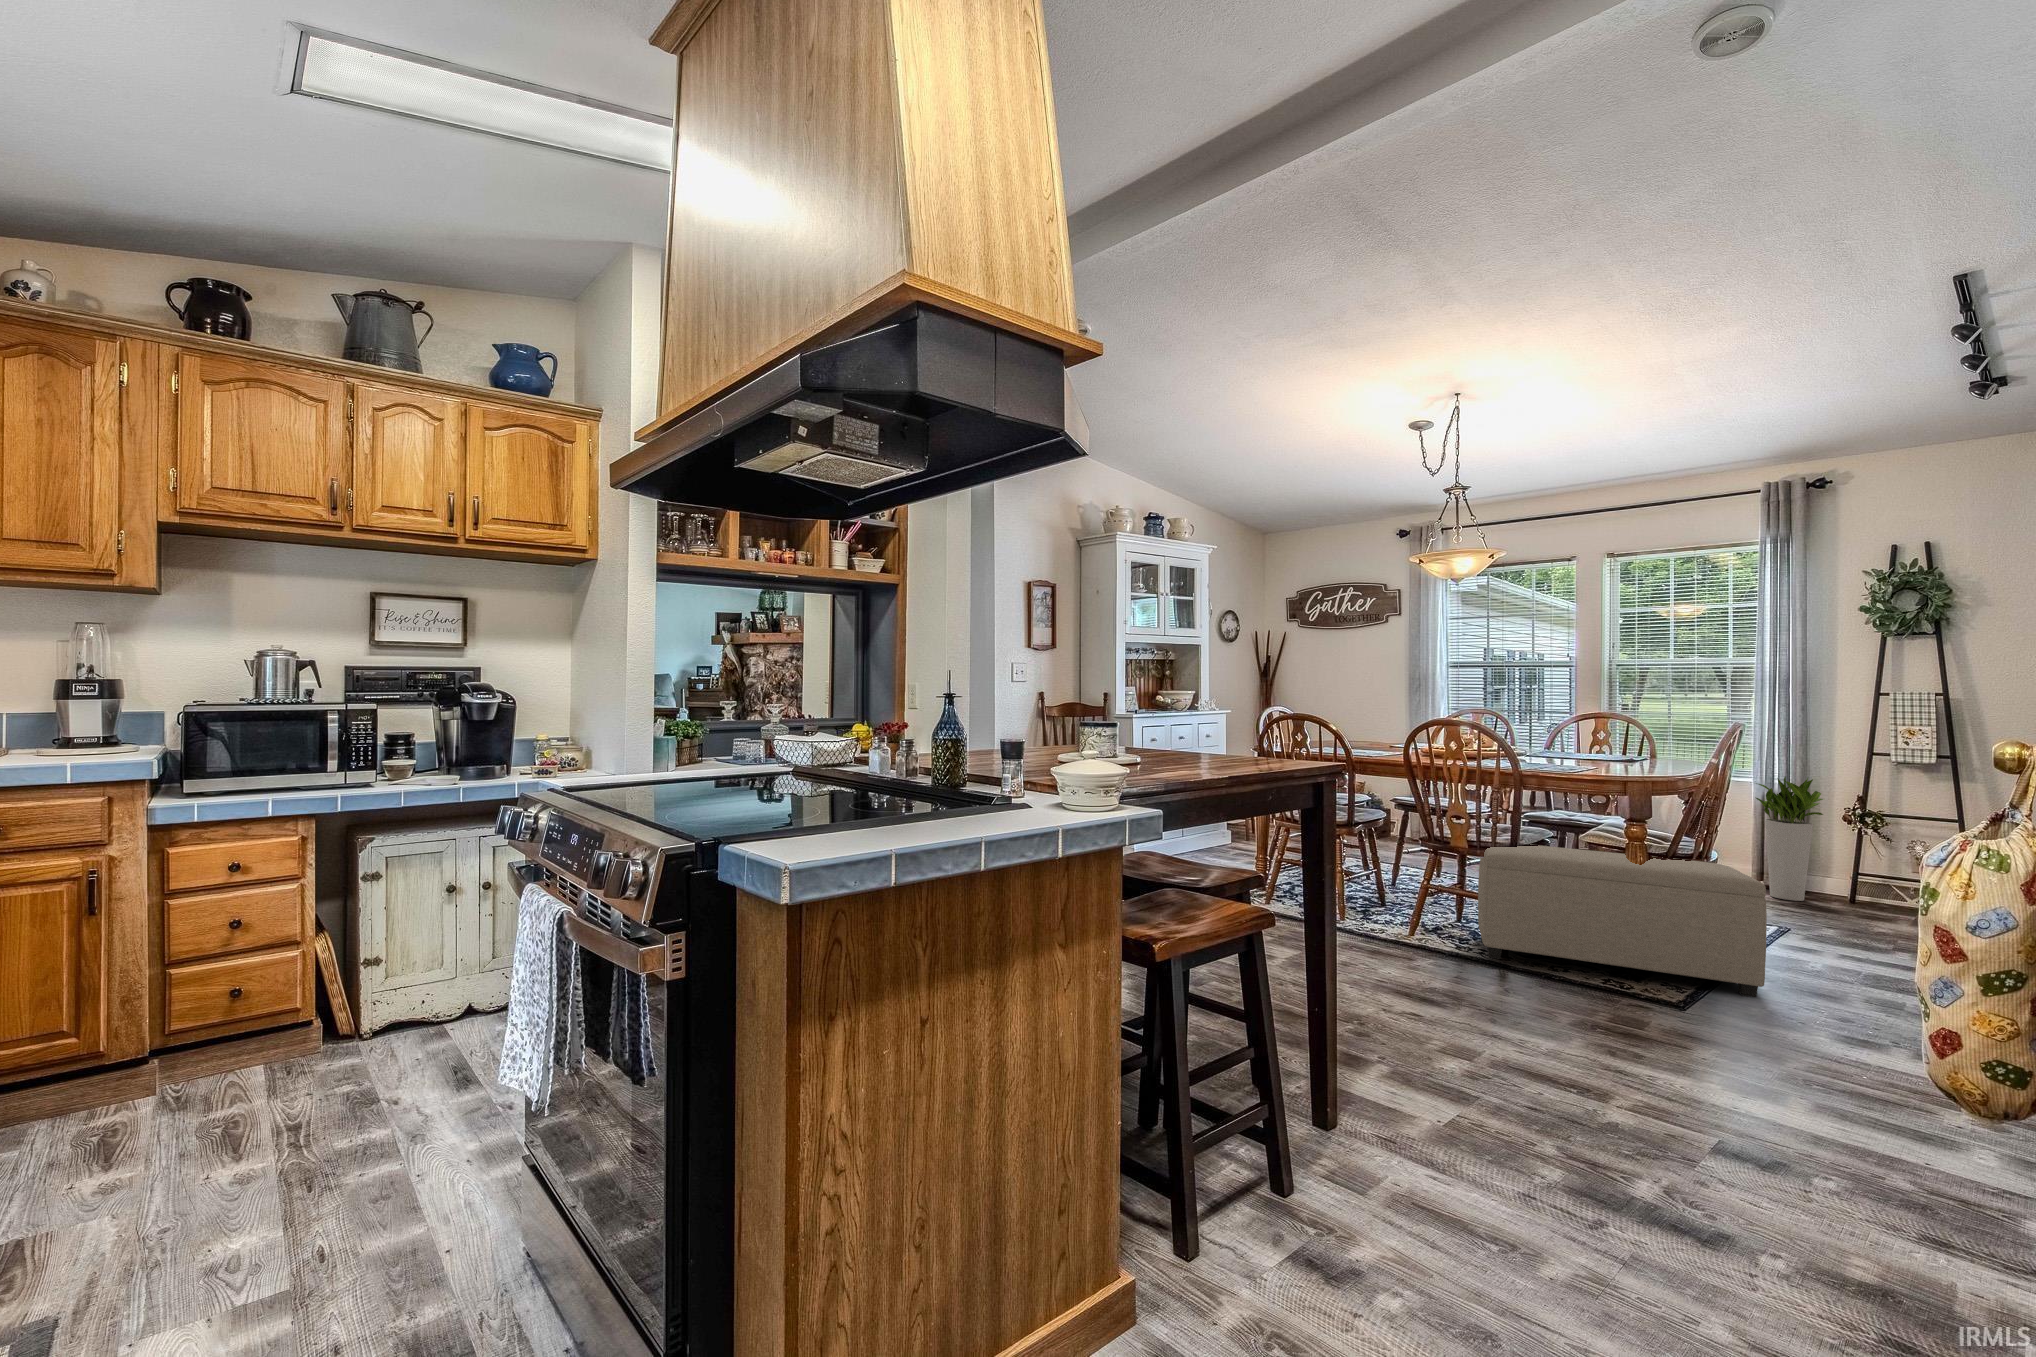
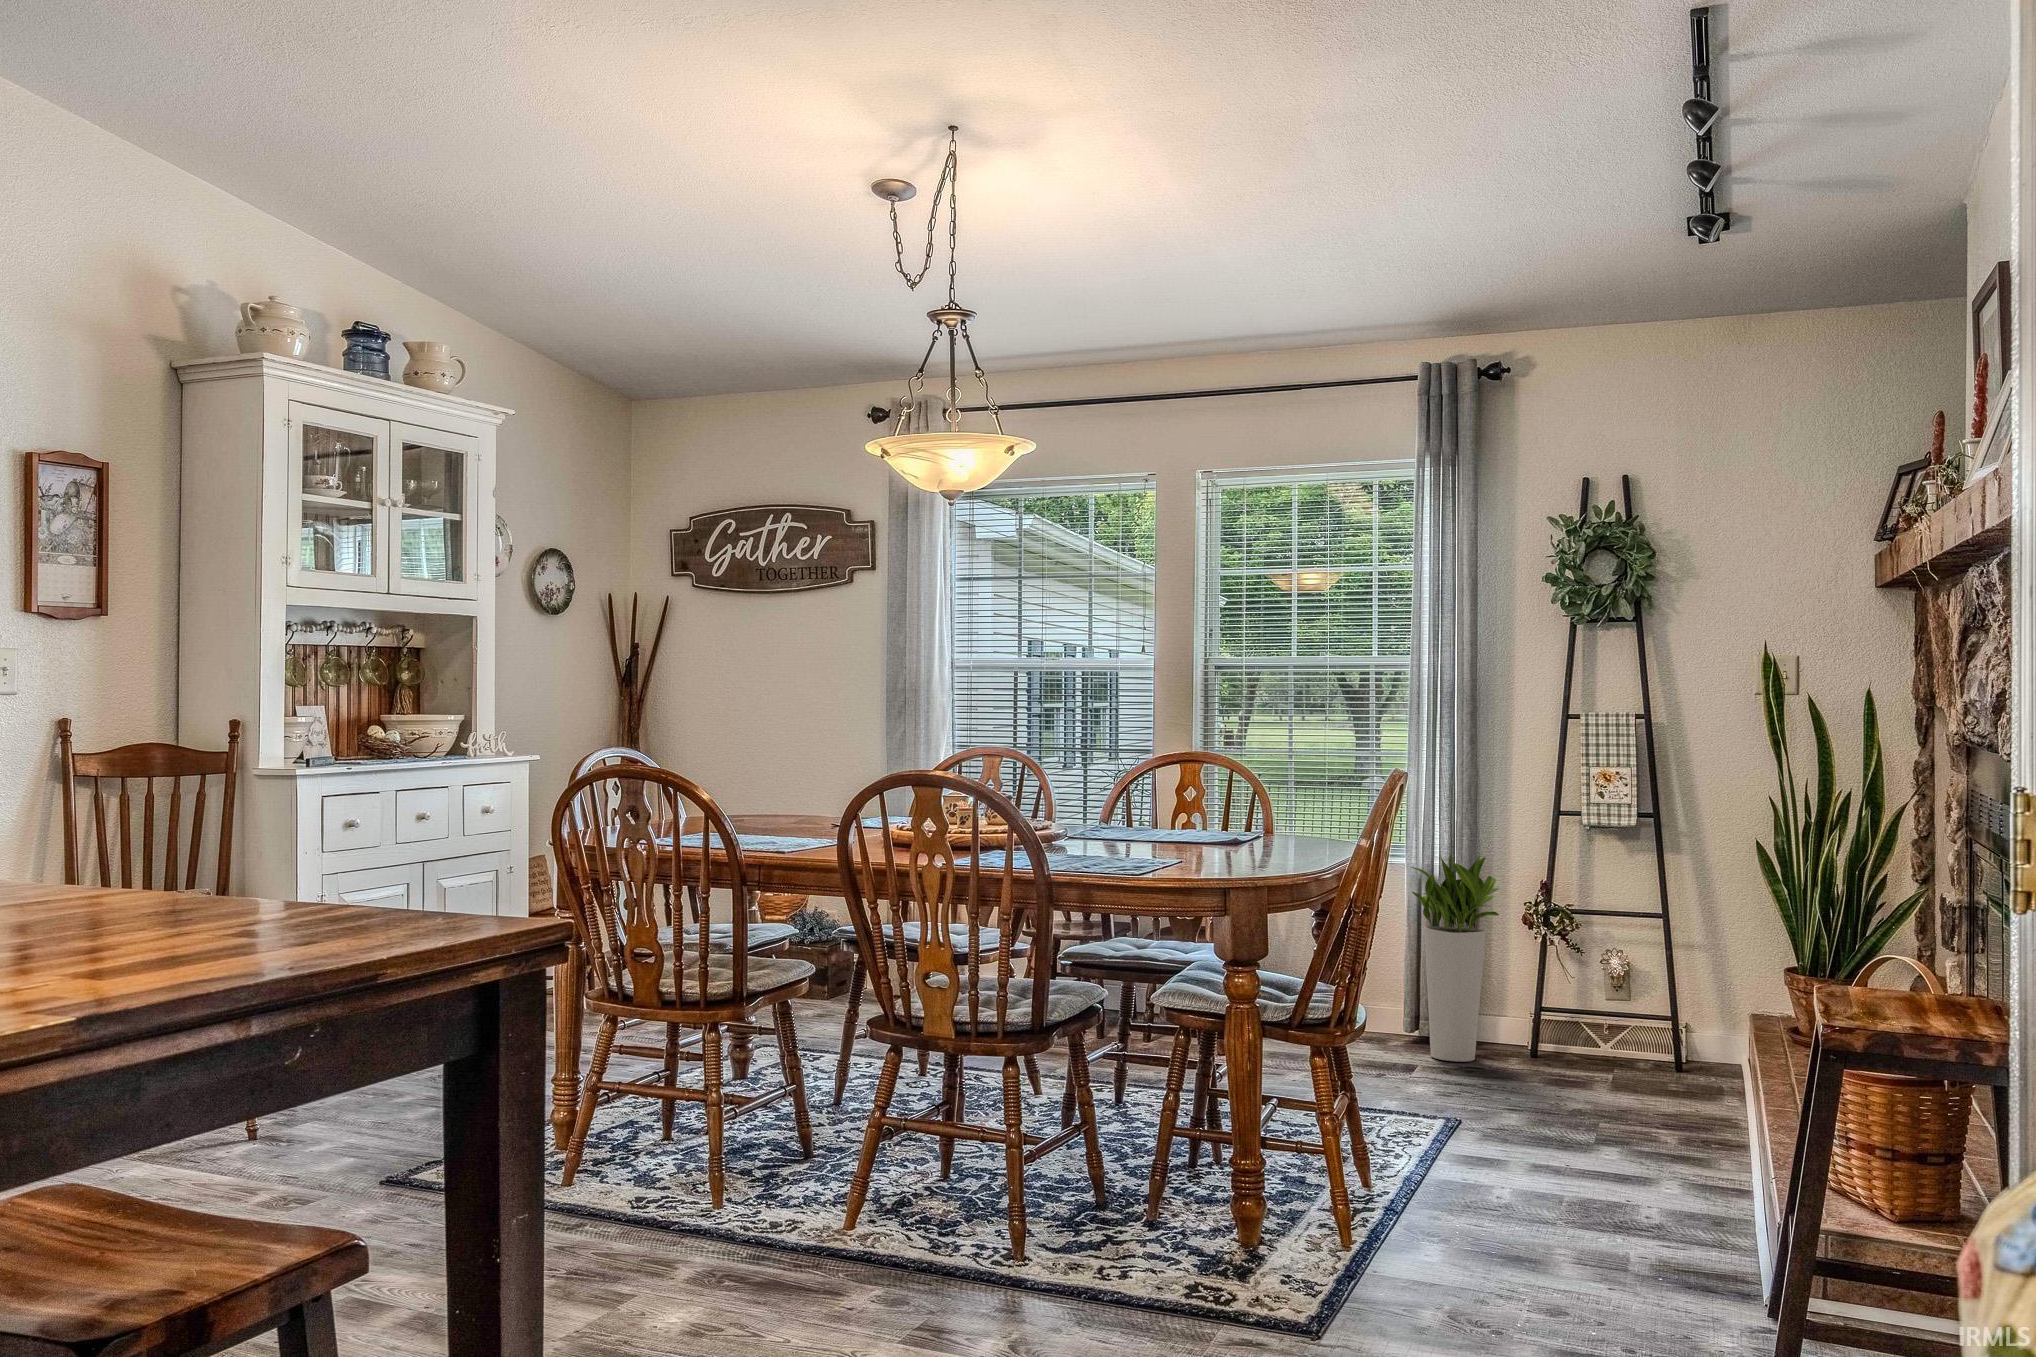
ottoman: present [1478,845,1767,997] -> none [973,1018,1441,1283]

